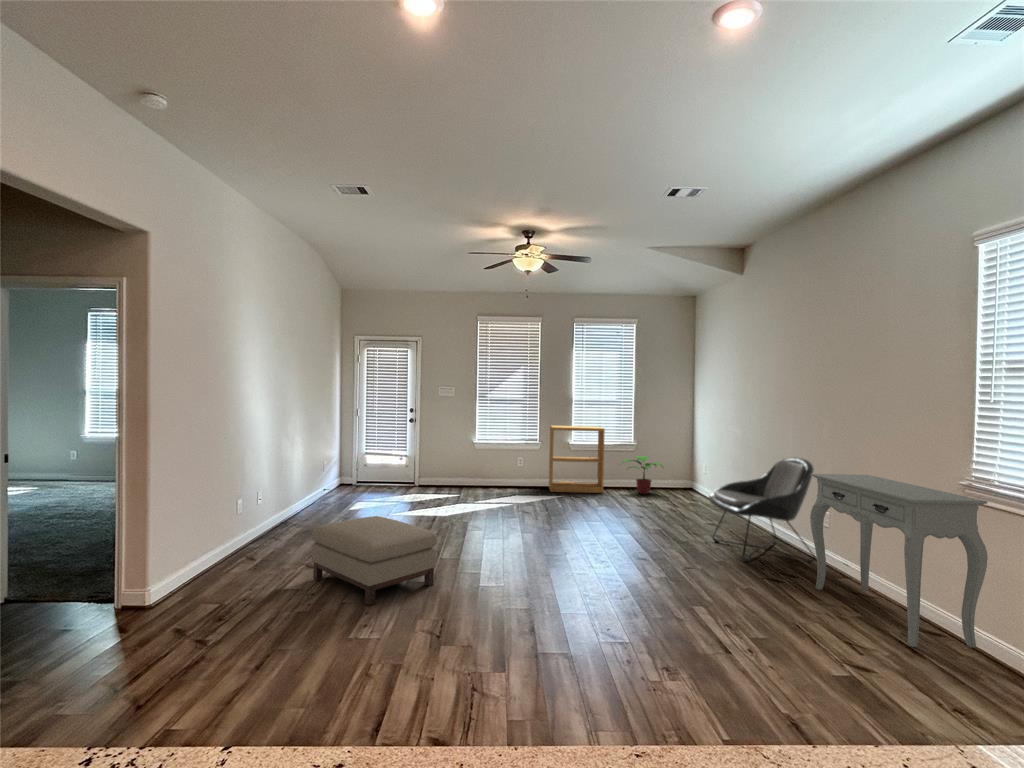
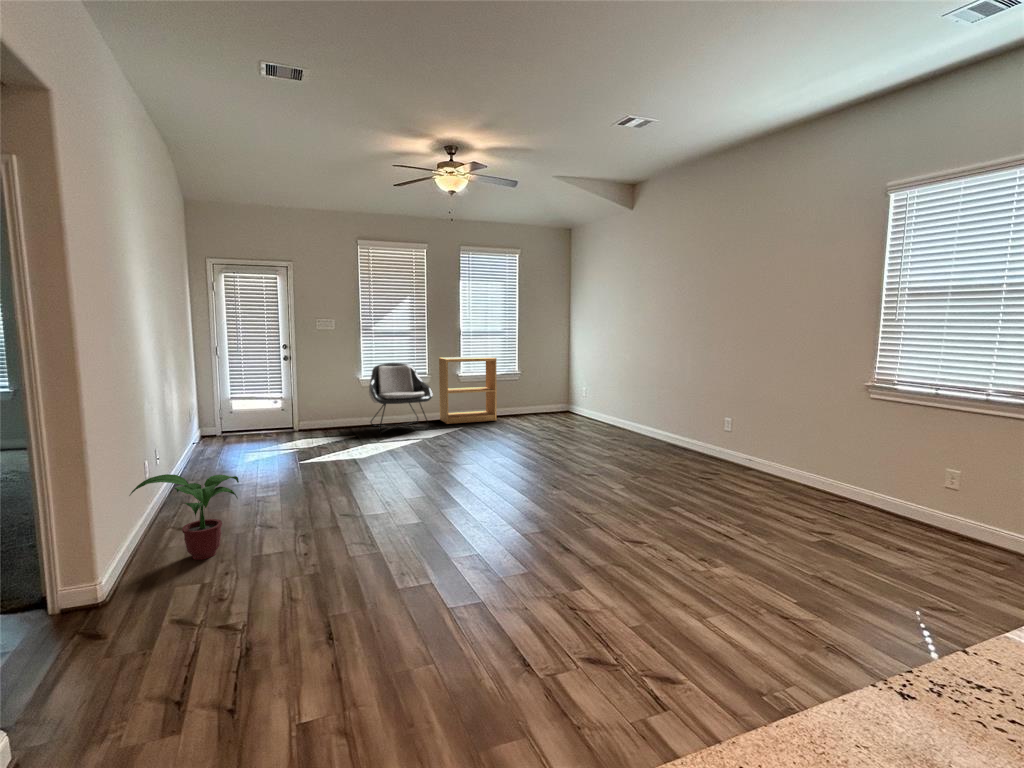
potted plant: present [622,456,663,494] -> present [130,474,239,560]
lounge chair: present [708,458,815,563] -> present [369,363,433,434]
console table: present [810,474,988,648] -> none [737,385,891,517]
ottoman: present [312,516,437,605] -> none [273,469,427,568]

